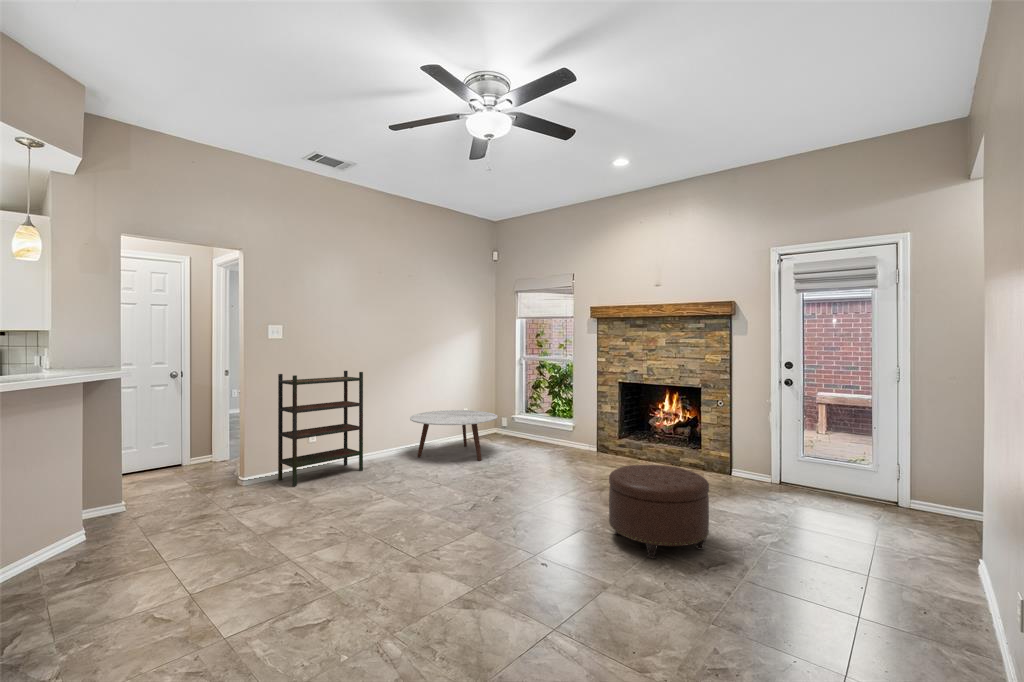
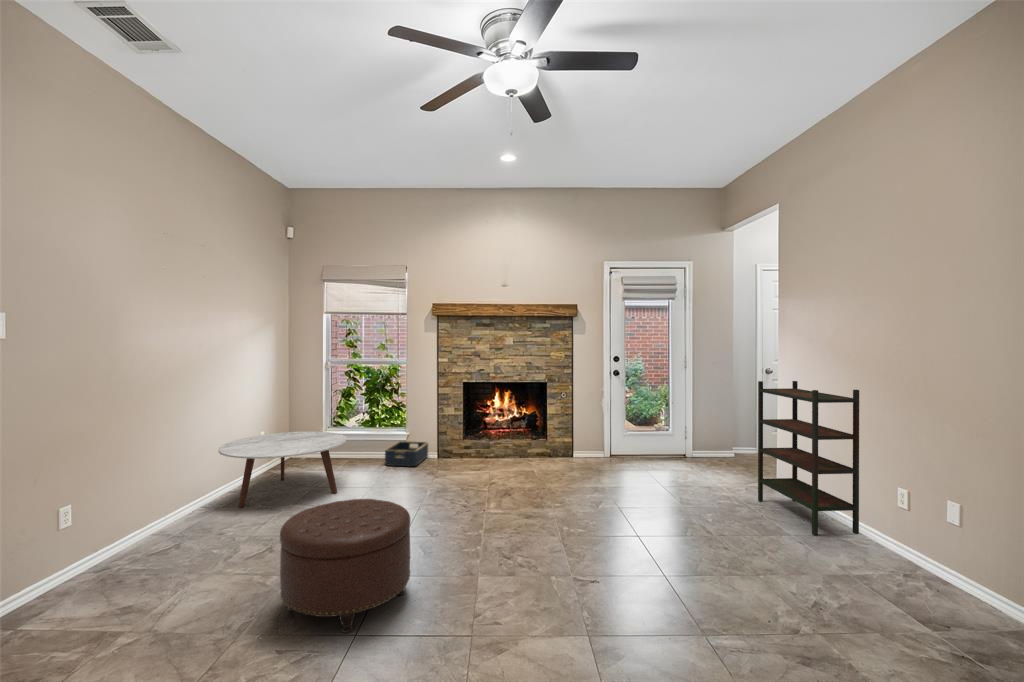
bookshelf: present [278,371,363,486] -> present [758,381,859,535]
basket: none [544,432,588,454] -> present [385,441,428,466]
ottoman: present [609,465,709,559] -> present [280,499,410,633]

